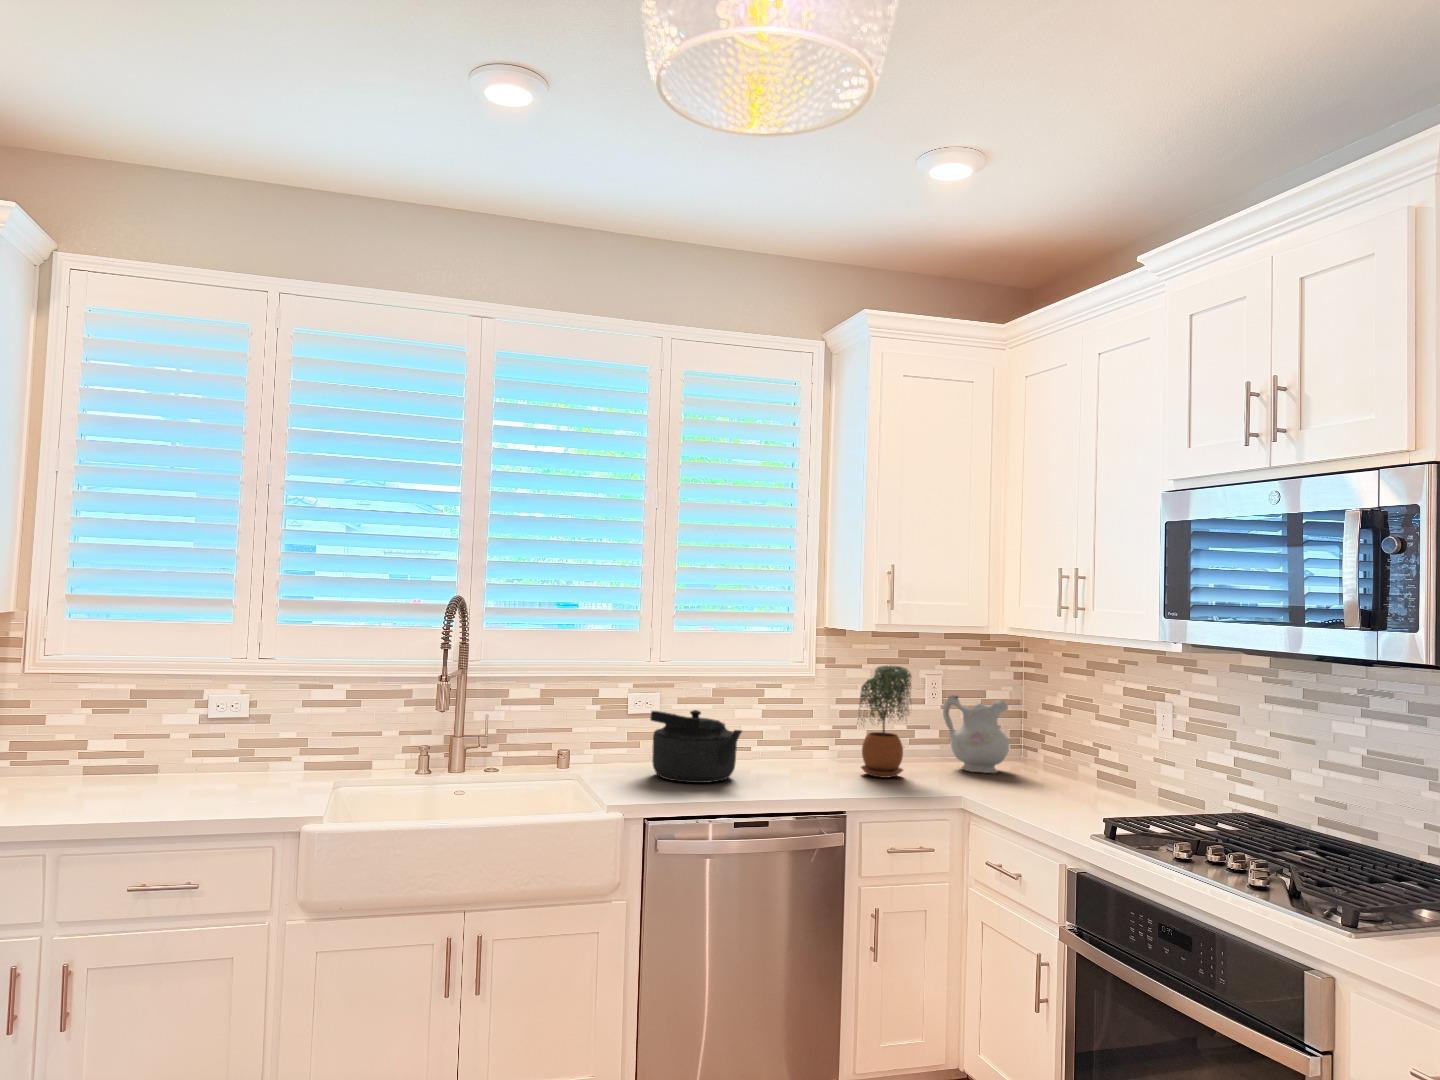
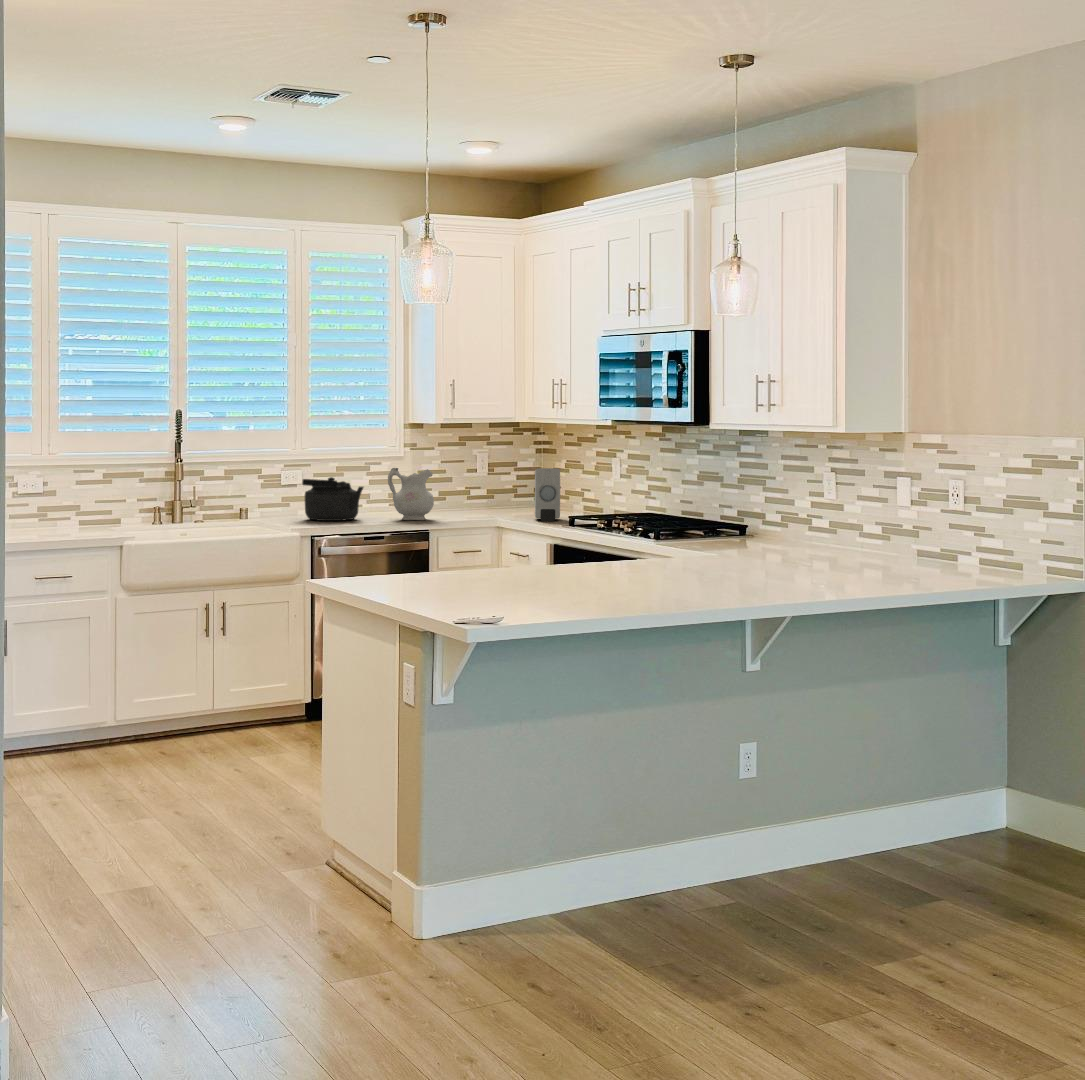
potted plant: present [859,665,911,778] -> none [432,445,470,516]
ceramic pitcher: present [943,695,1009,773] -> present [388,468,434,520]
soap dispenser: none [1024,715,1073,810] -> present [535,468,560,521]

